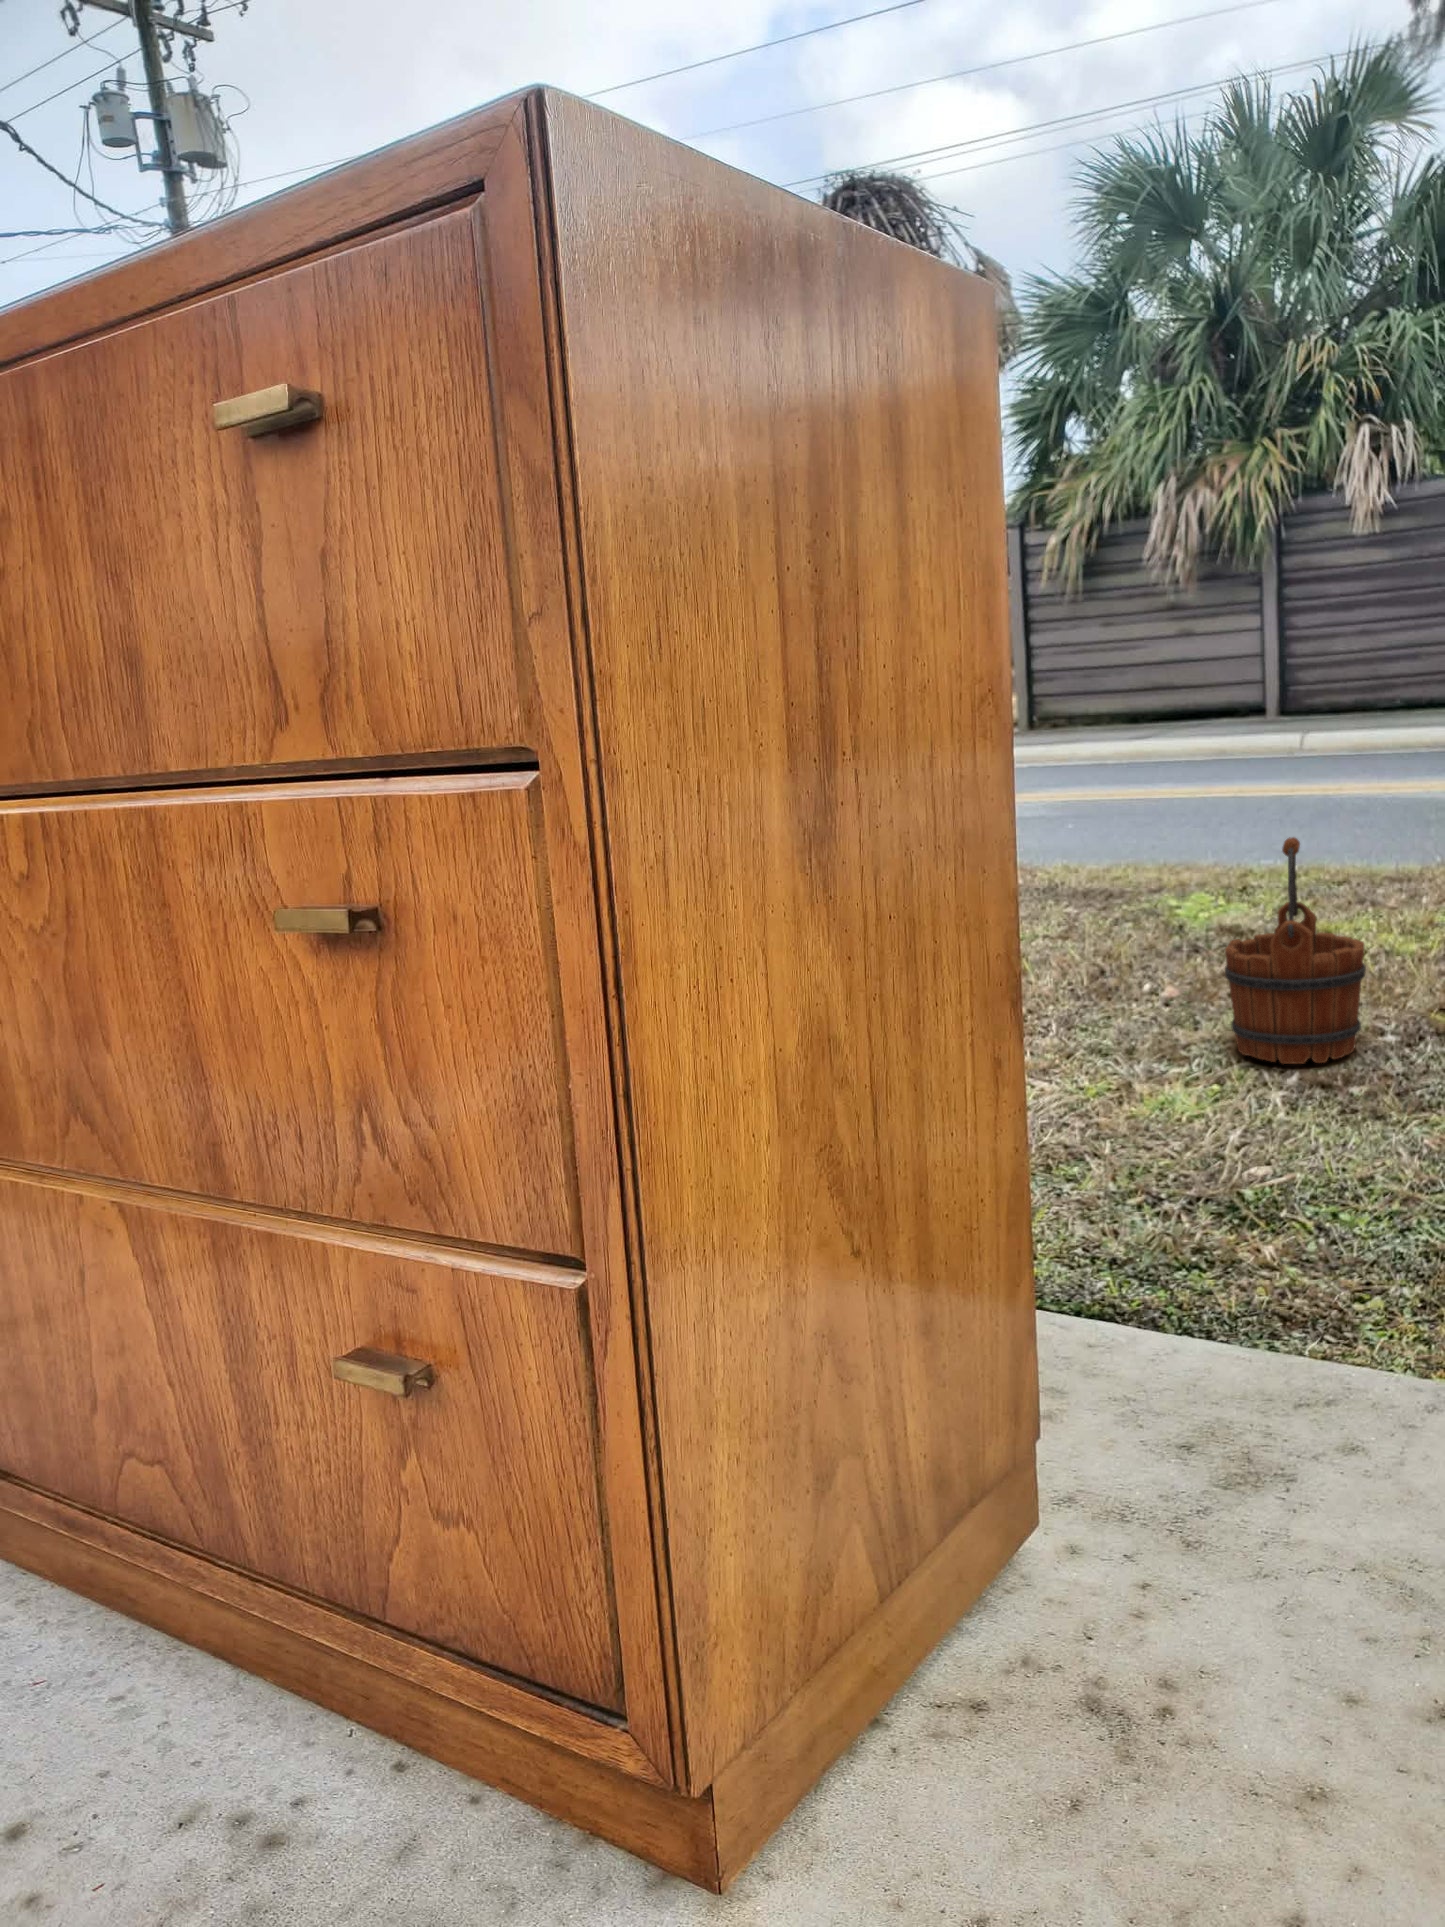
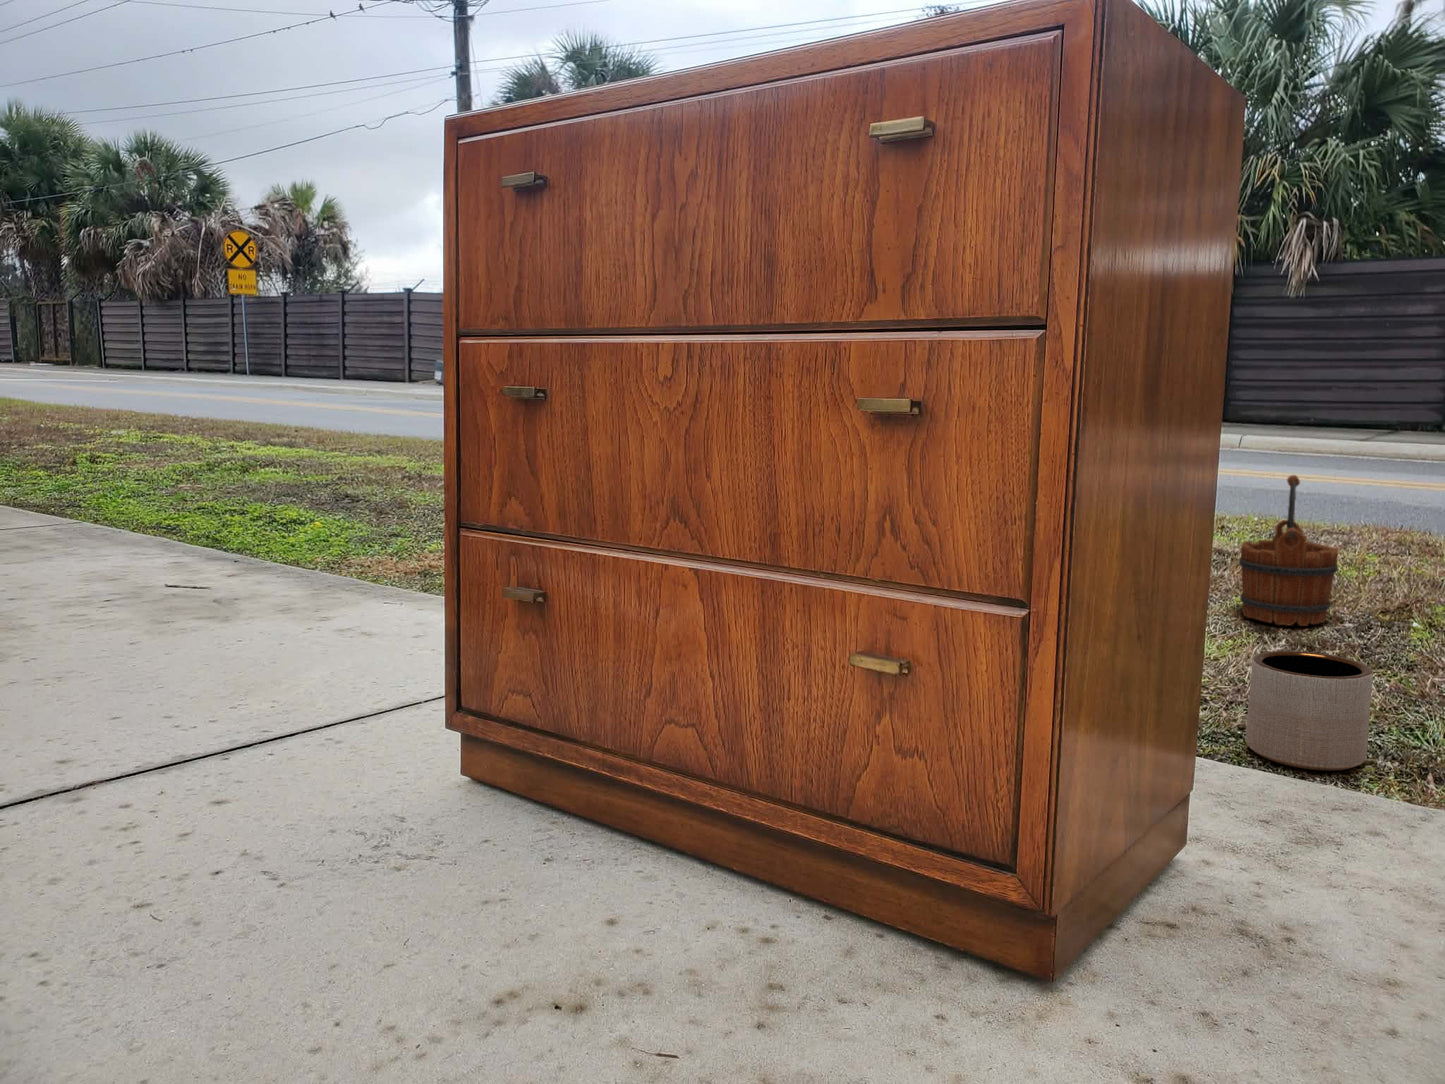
planter: none [1184,1149,1365,1347] -> present [1246,651,1373,771]

